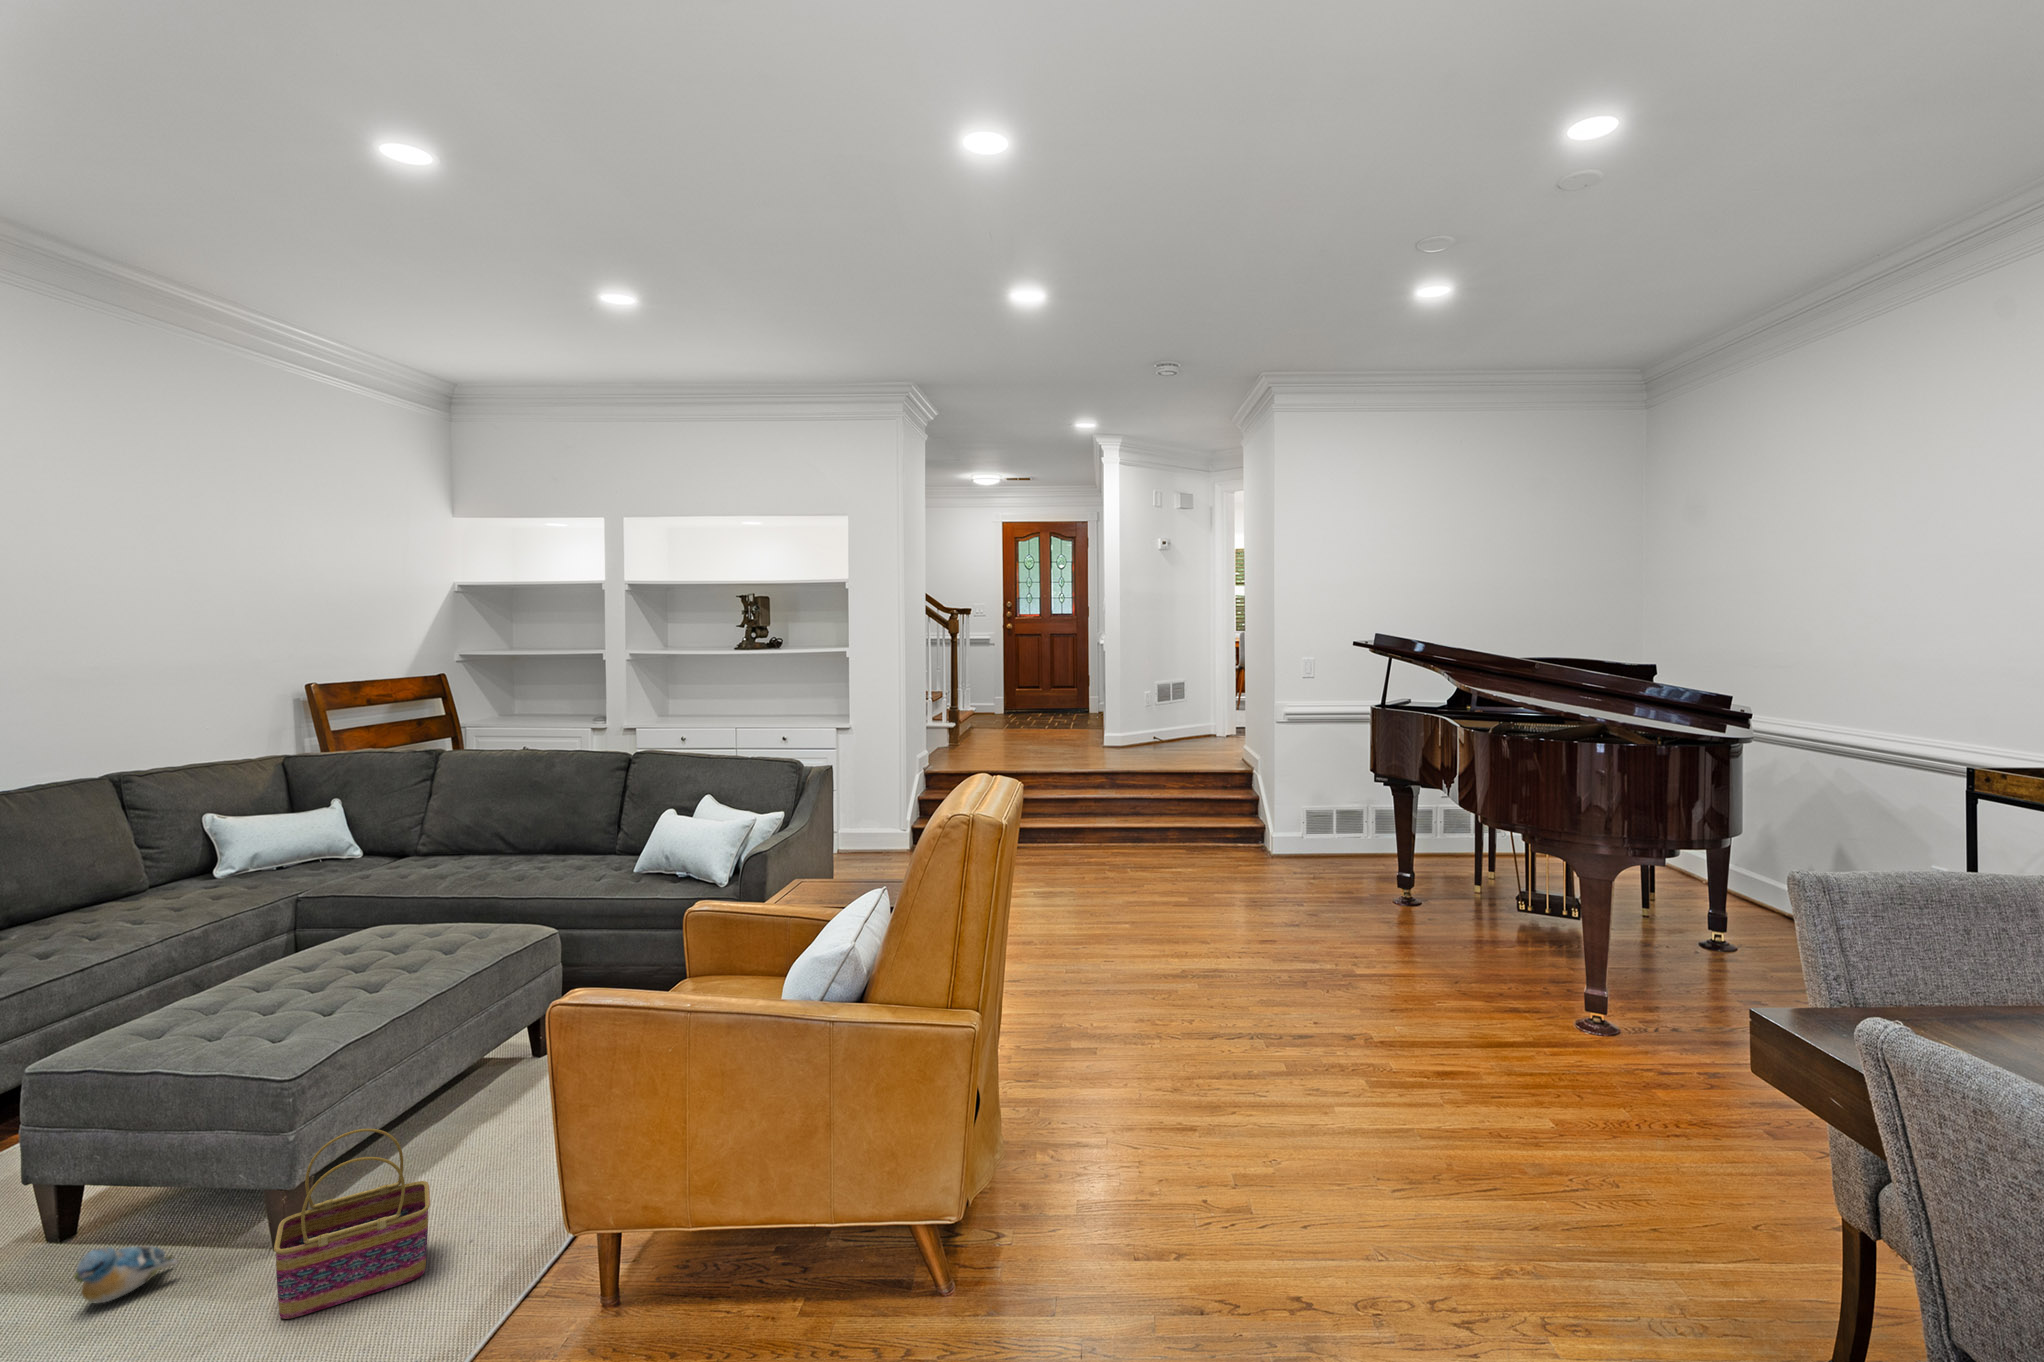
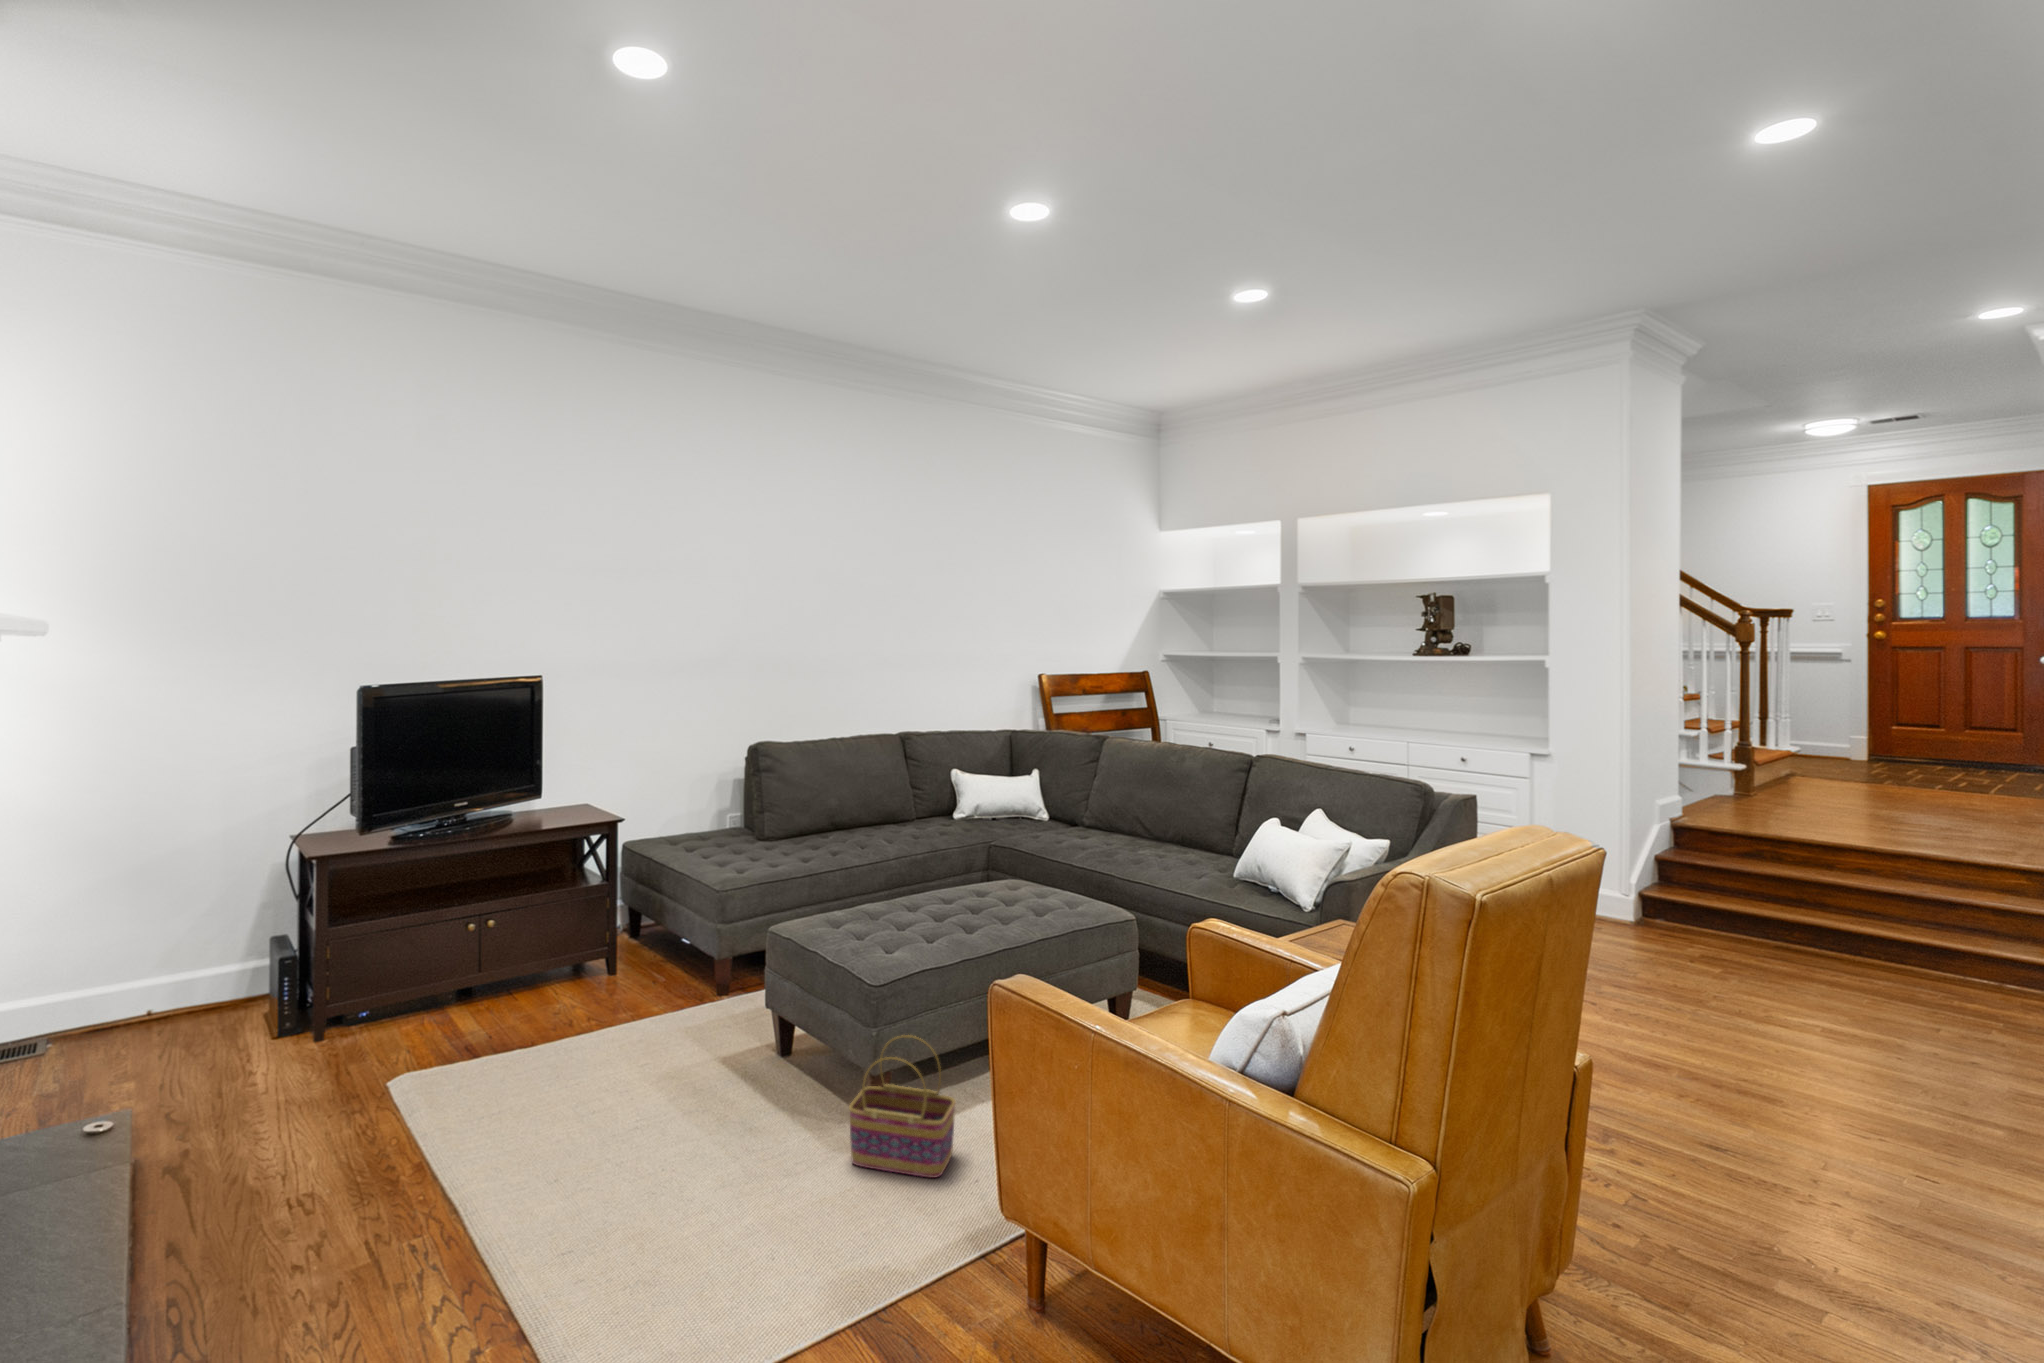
plush toy: present [74,1246,178,1303] -> none [770,1060,827,1101]

